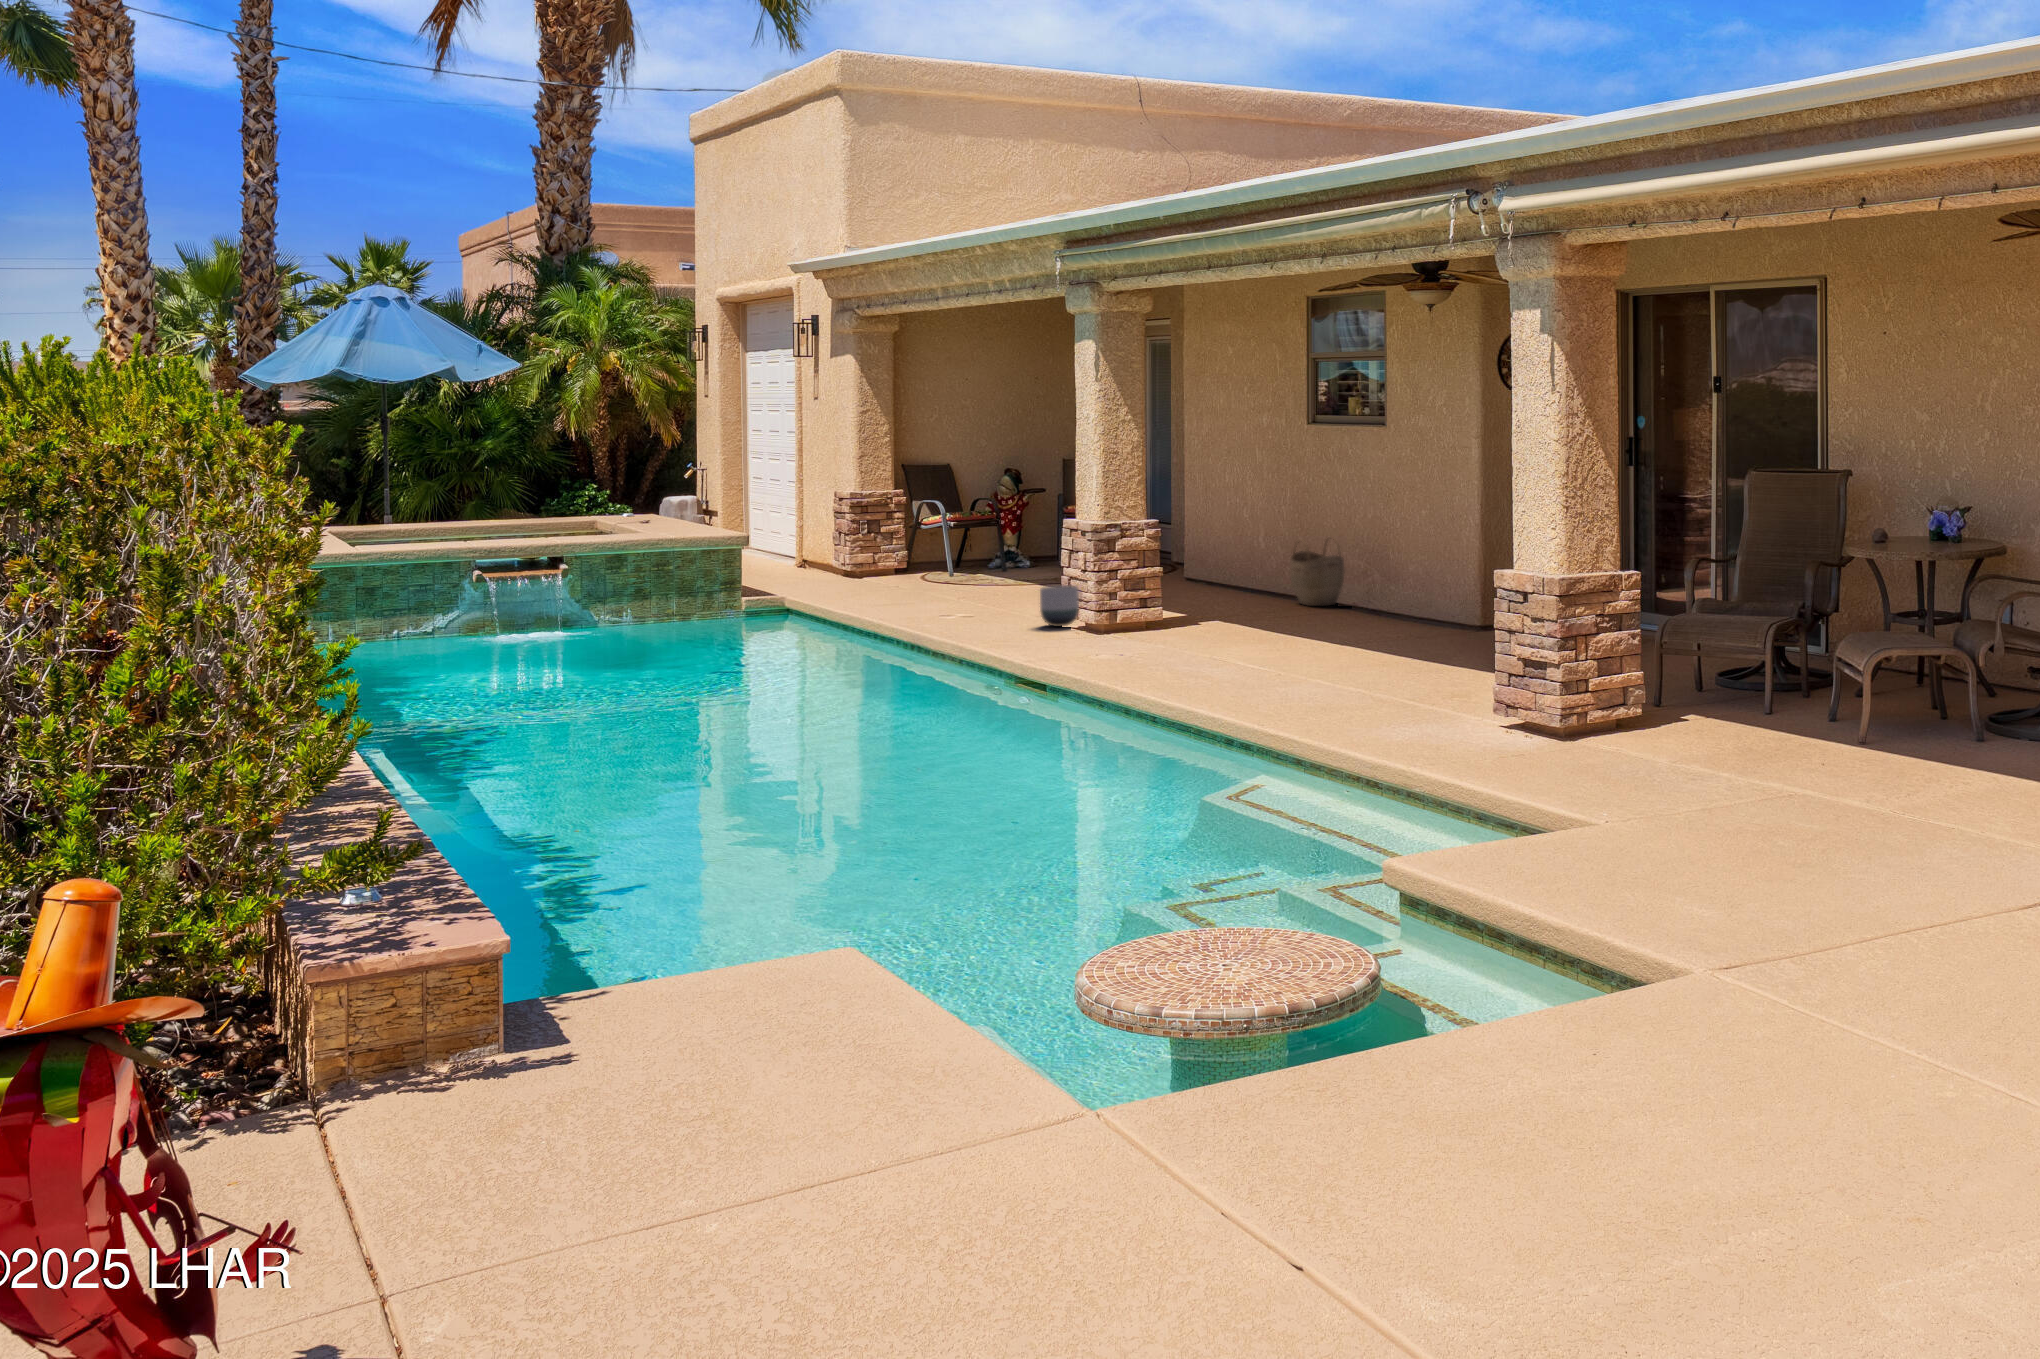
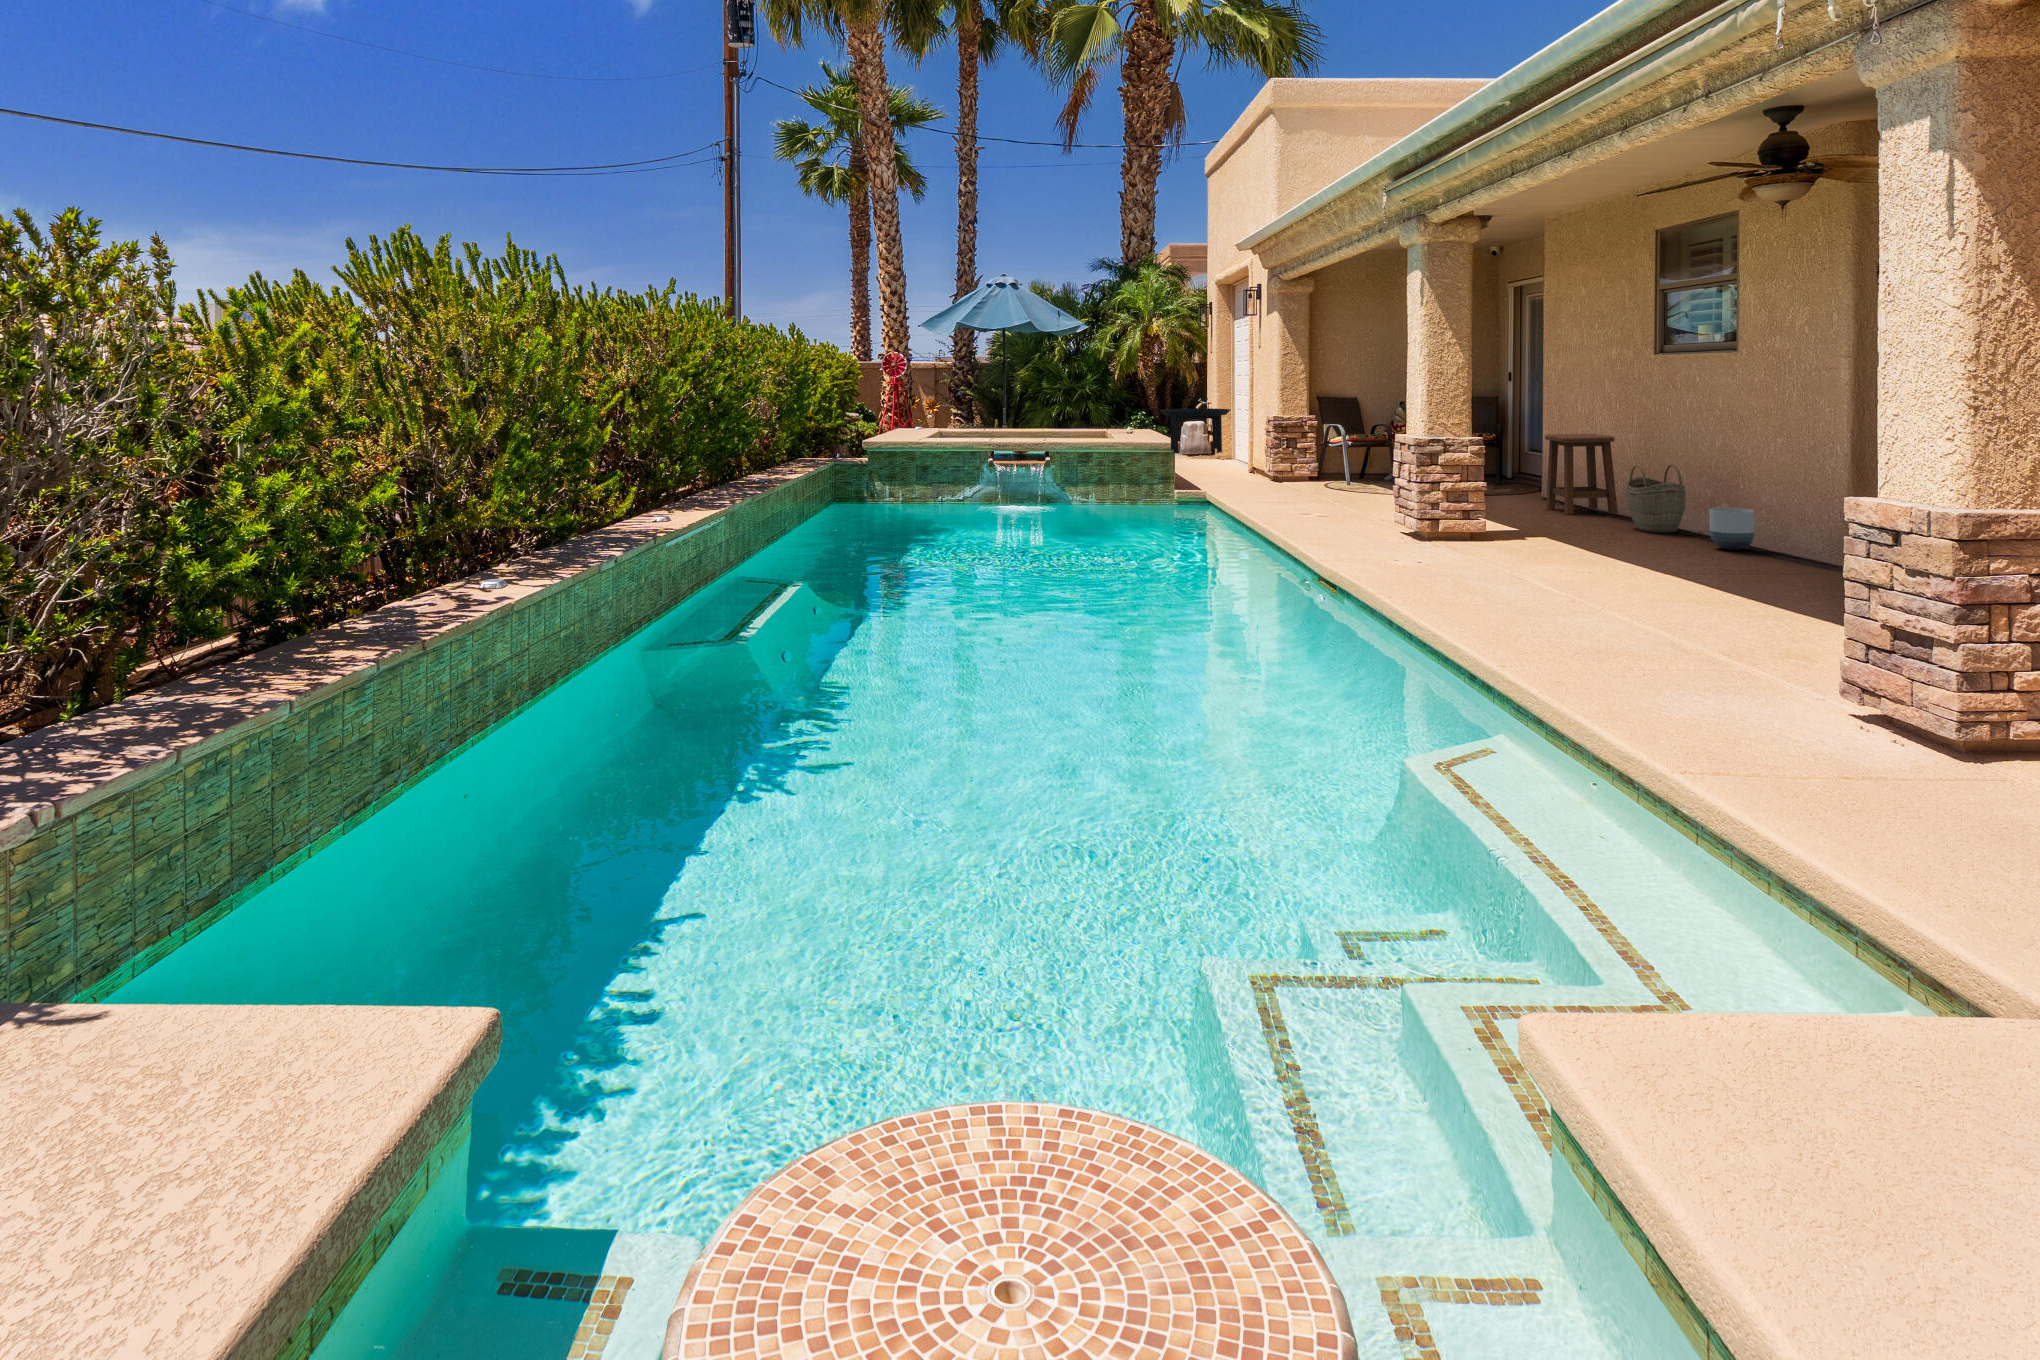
round table: none [644,477,749,544] -> present [1160,408,1230,453]
stool: none [1201,505,1275,594] -> present [1545,434,1618,514]
planter: present [1040,585,1079,626] -> present [1709,508,1754,550]

